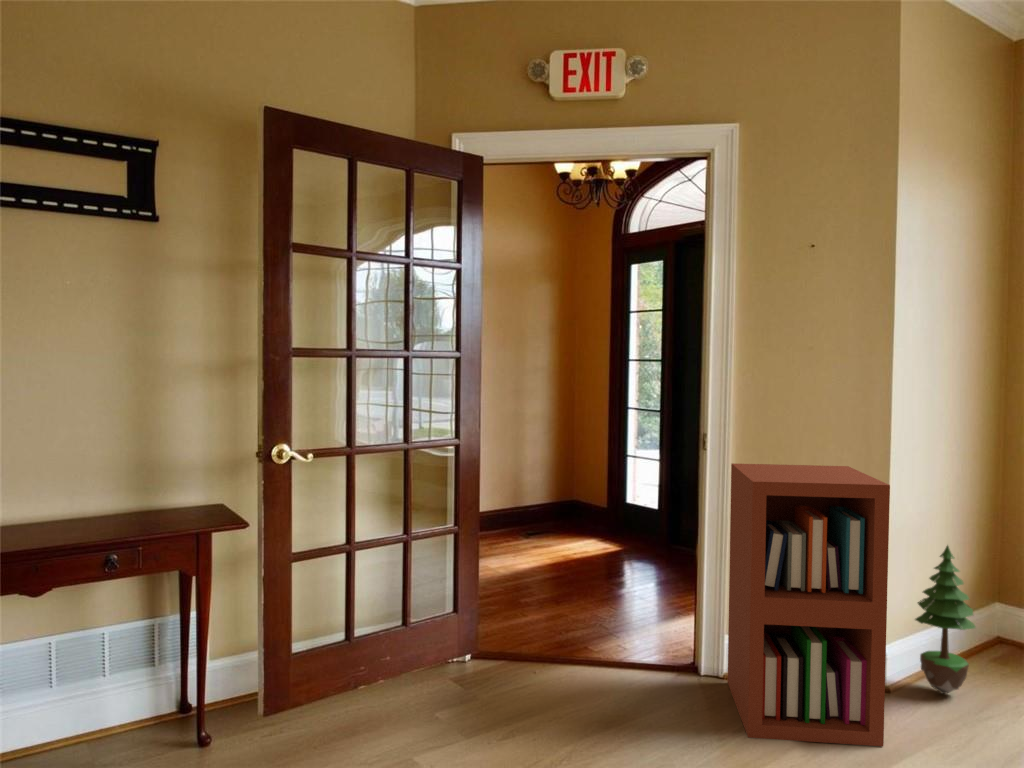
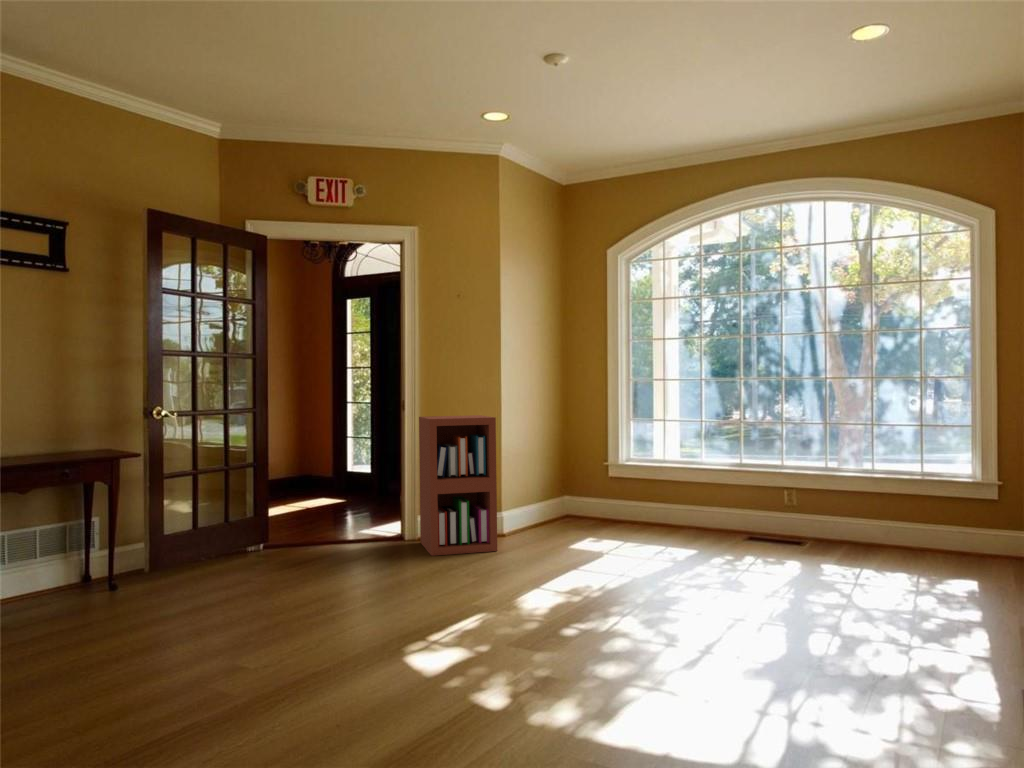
potted tree: present [915,545,975,694] -> none [517,454,545,535]

